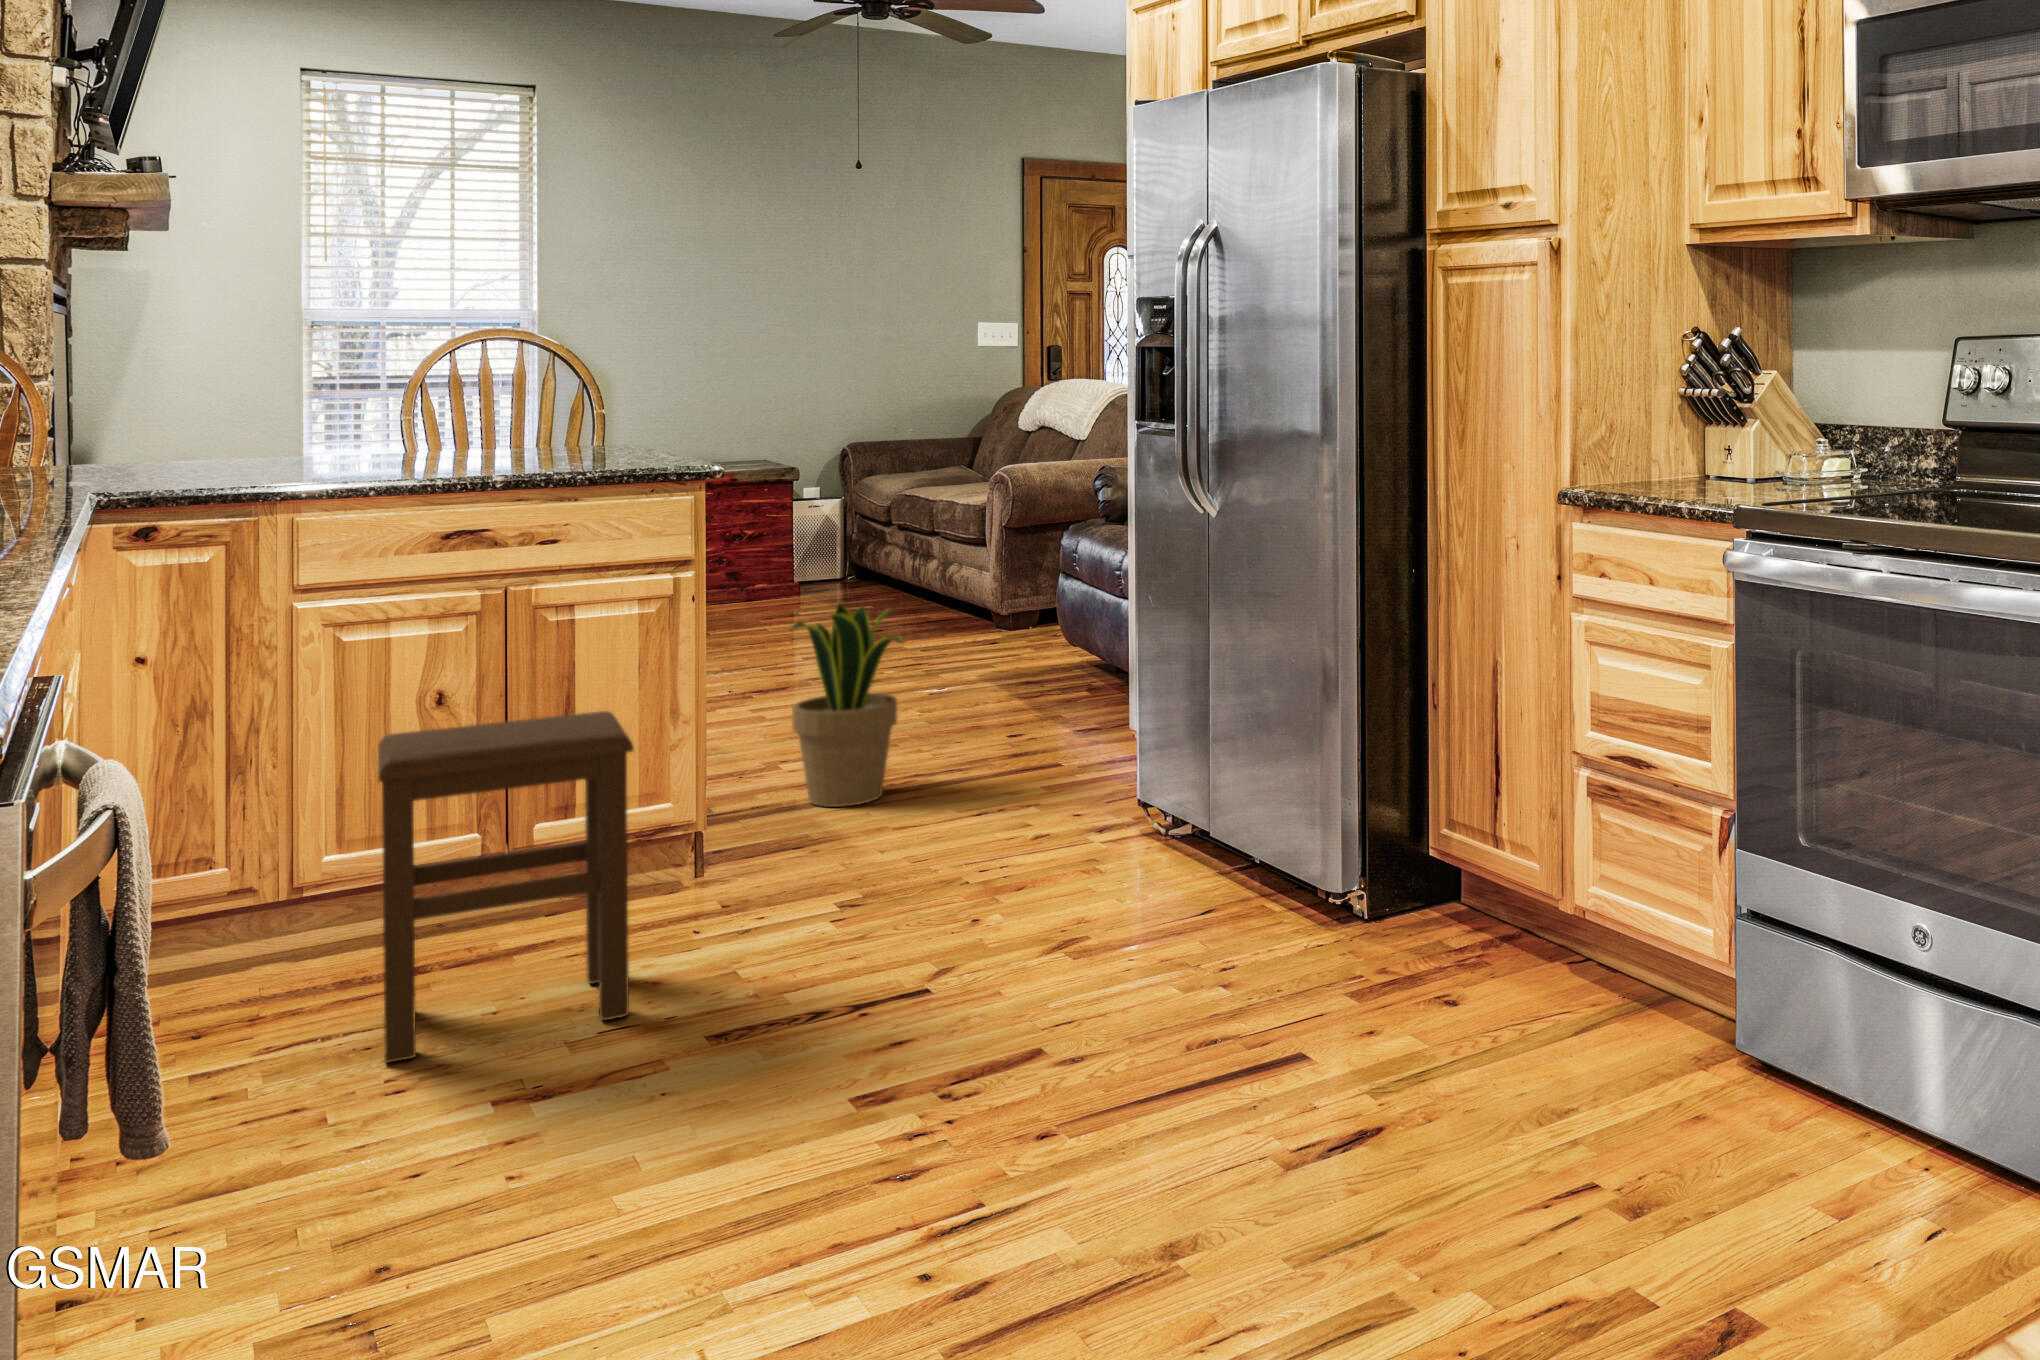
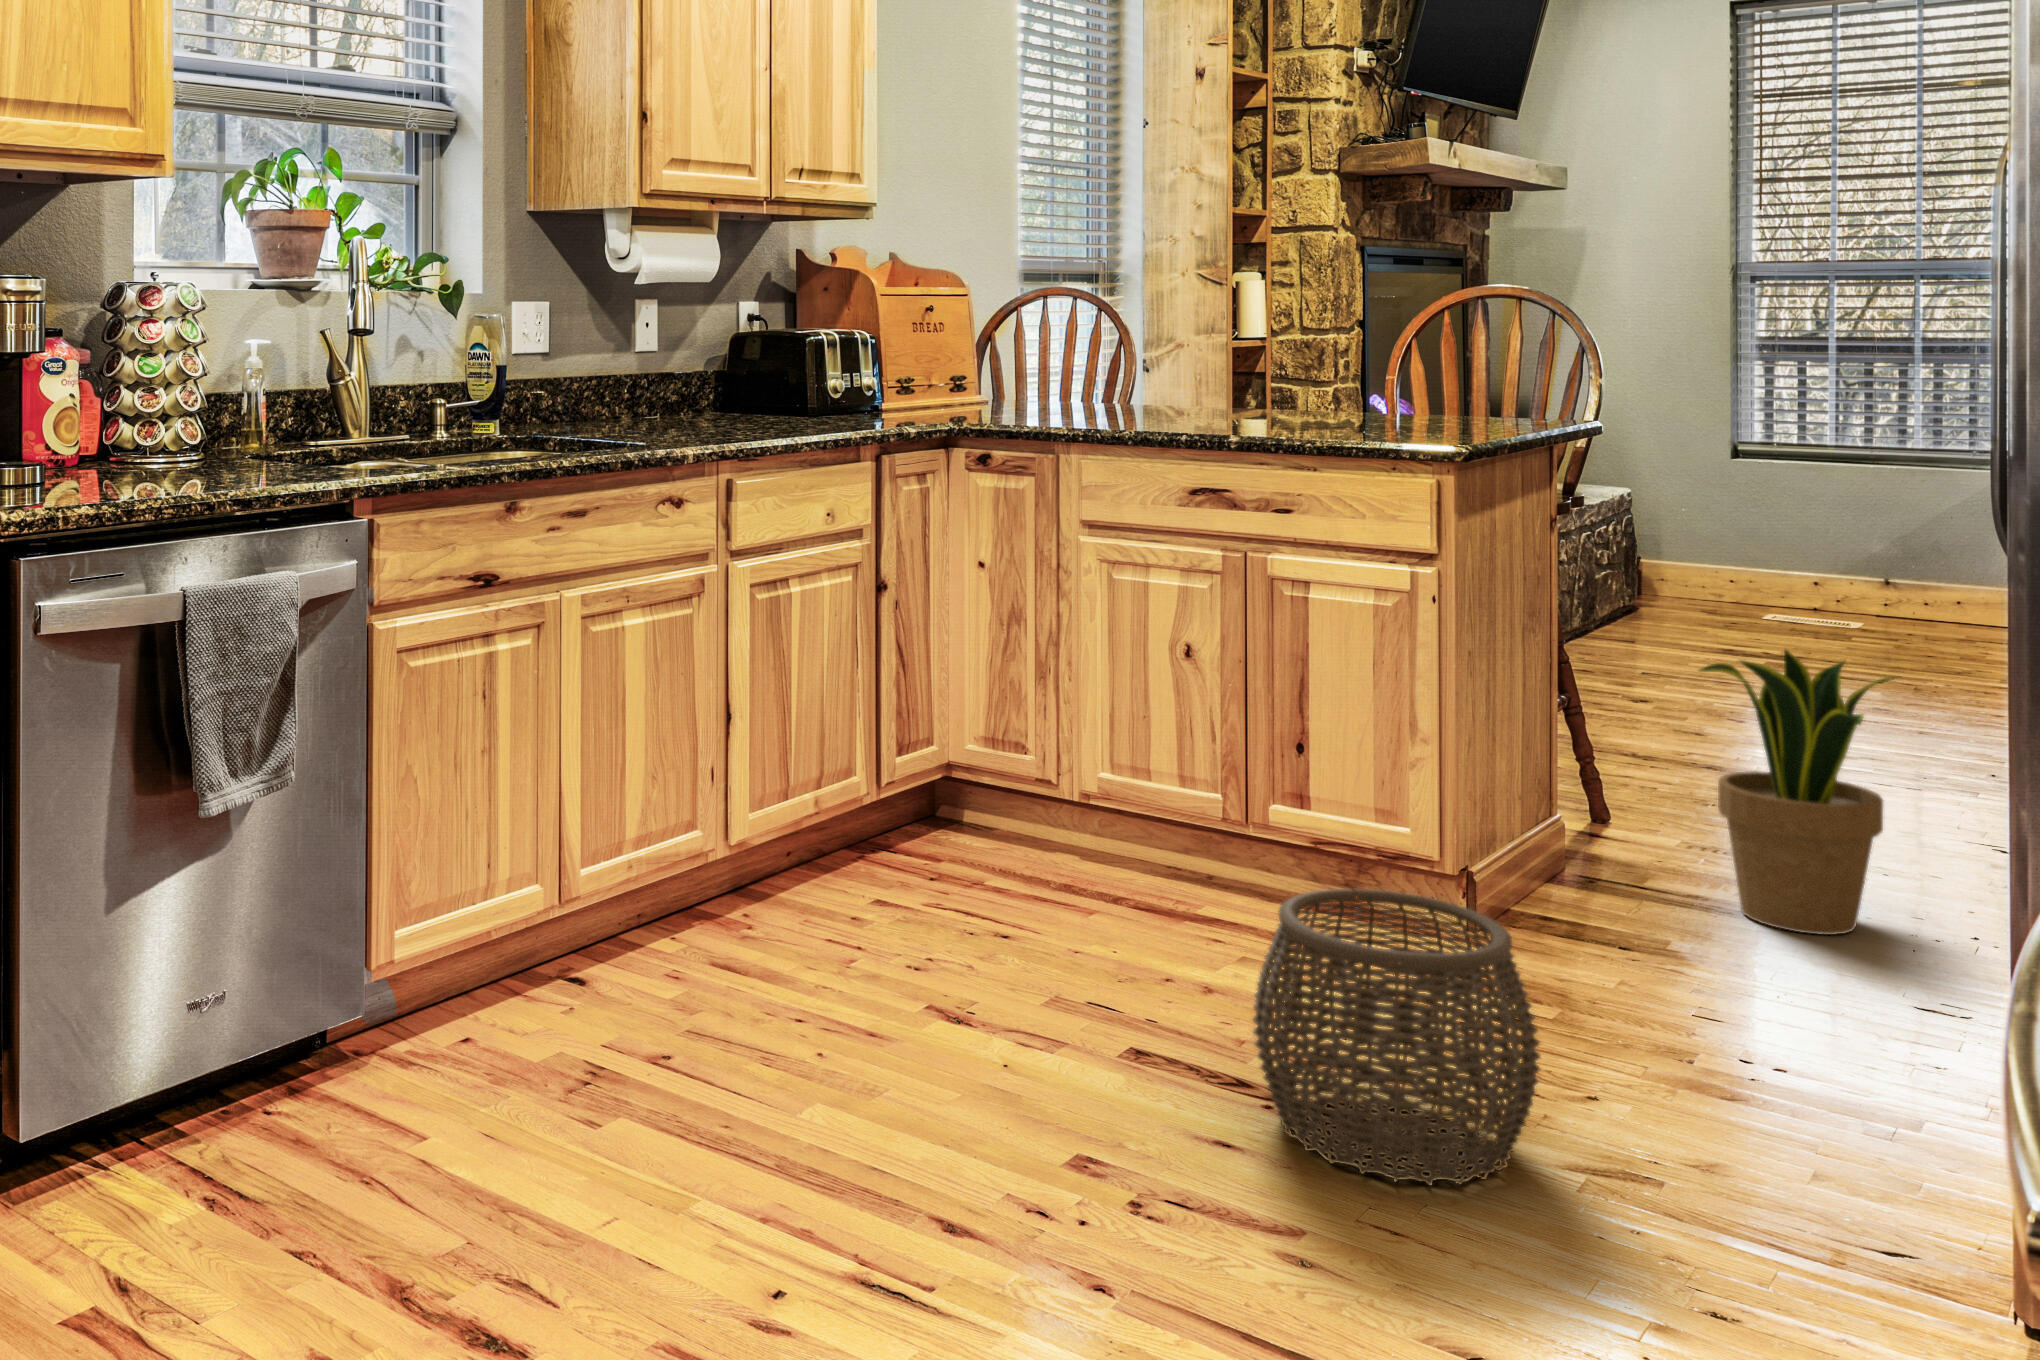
stool: present [378,711,634,1063] -> none [938,662,1204,1003]
woven basket: none [846,799,1055,1015] -> present [1253,889,1540,1185]

